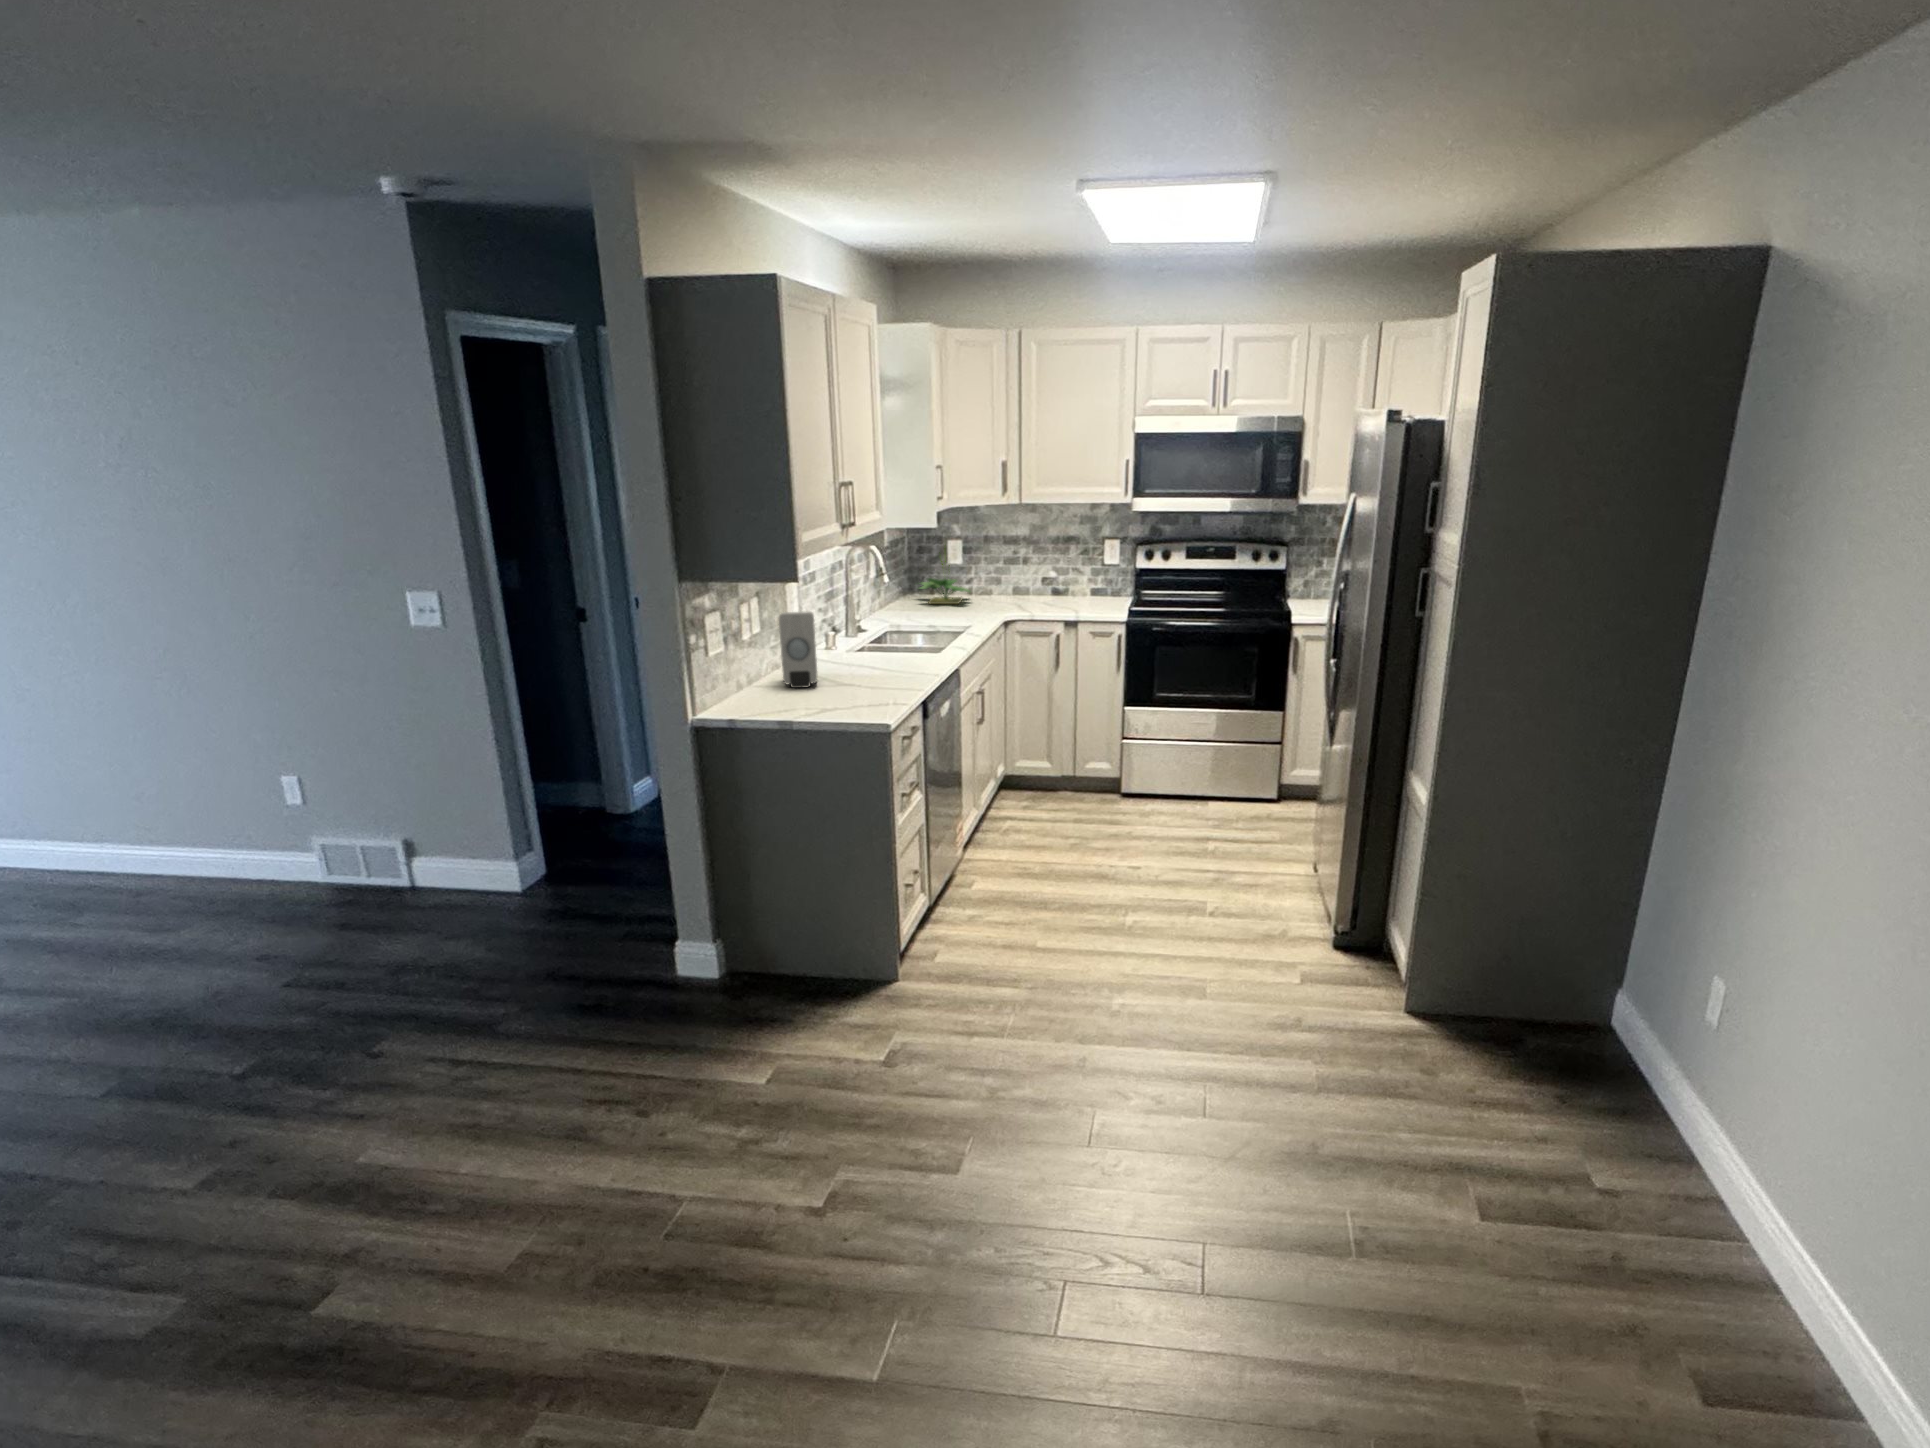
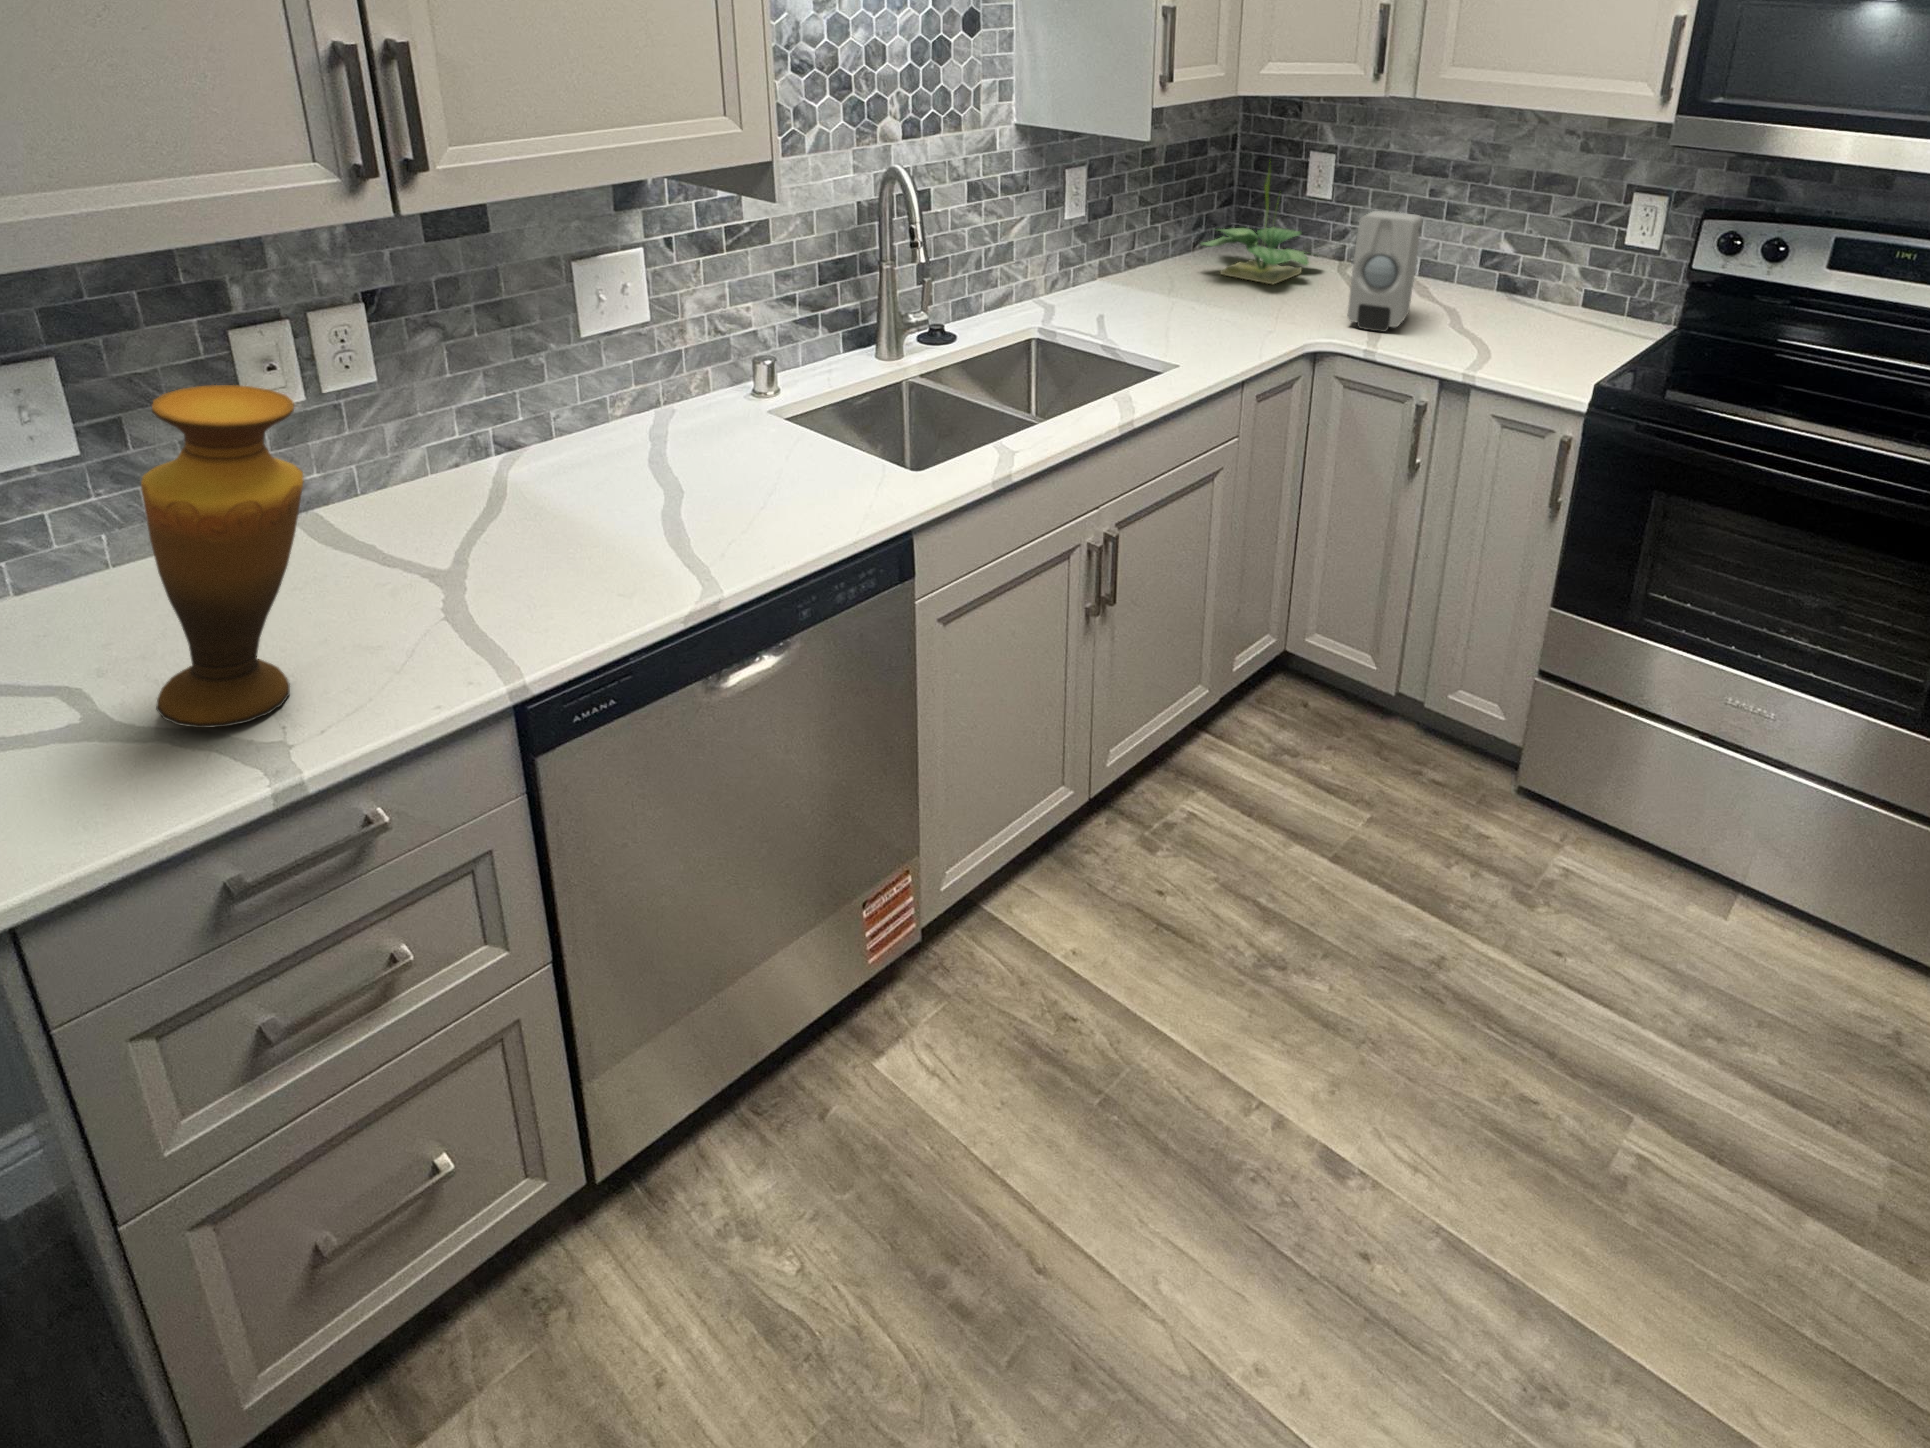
vase: none [831,597,876,707] -> present [141,385,303,728]
soap dispenser: present [779,611,817,688] -> present [1348,211,1422,332]

